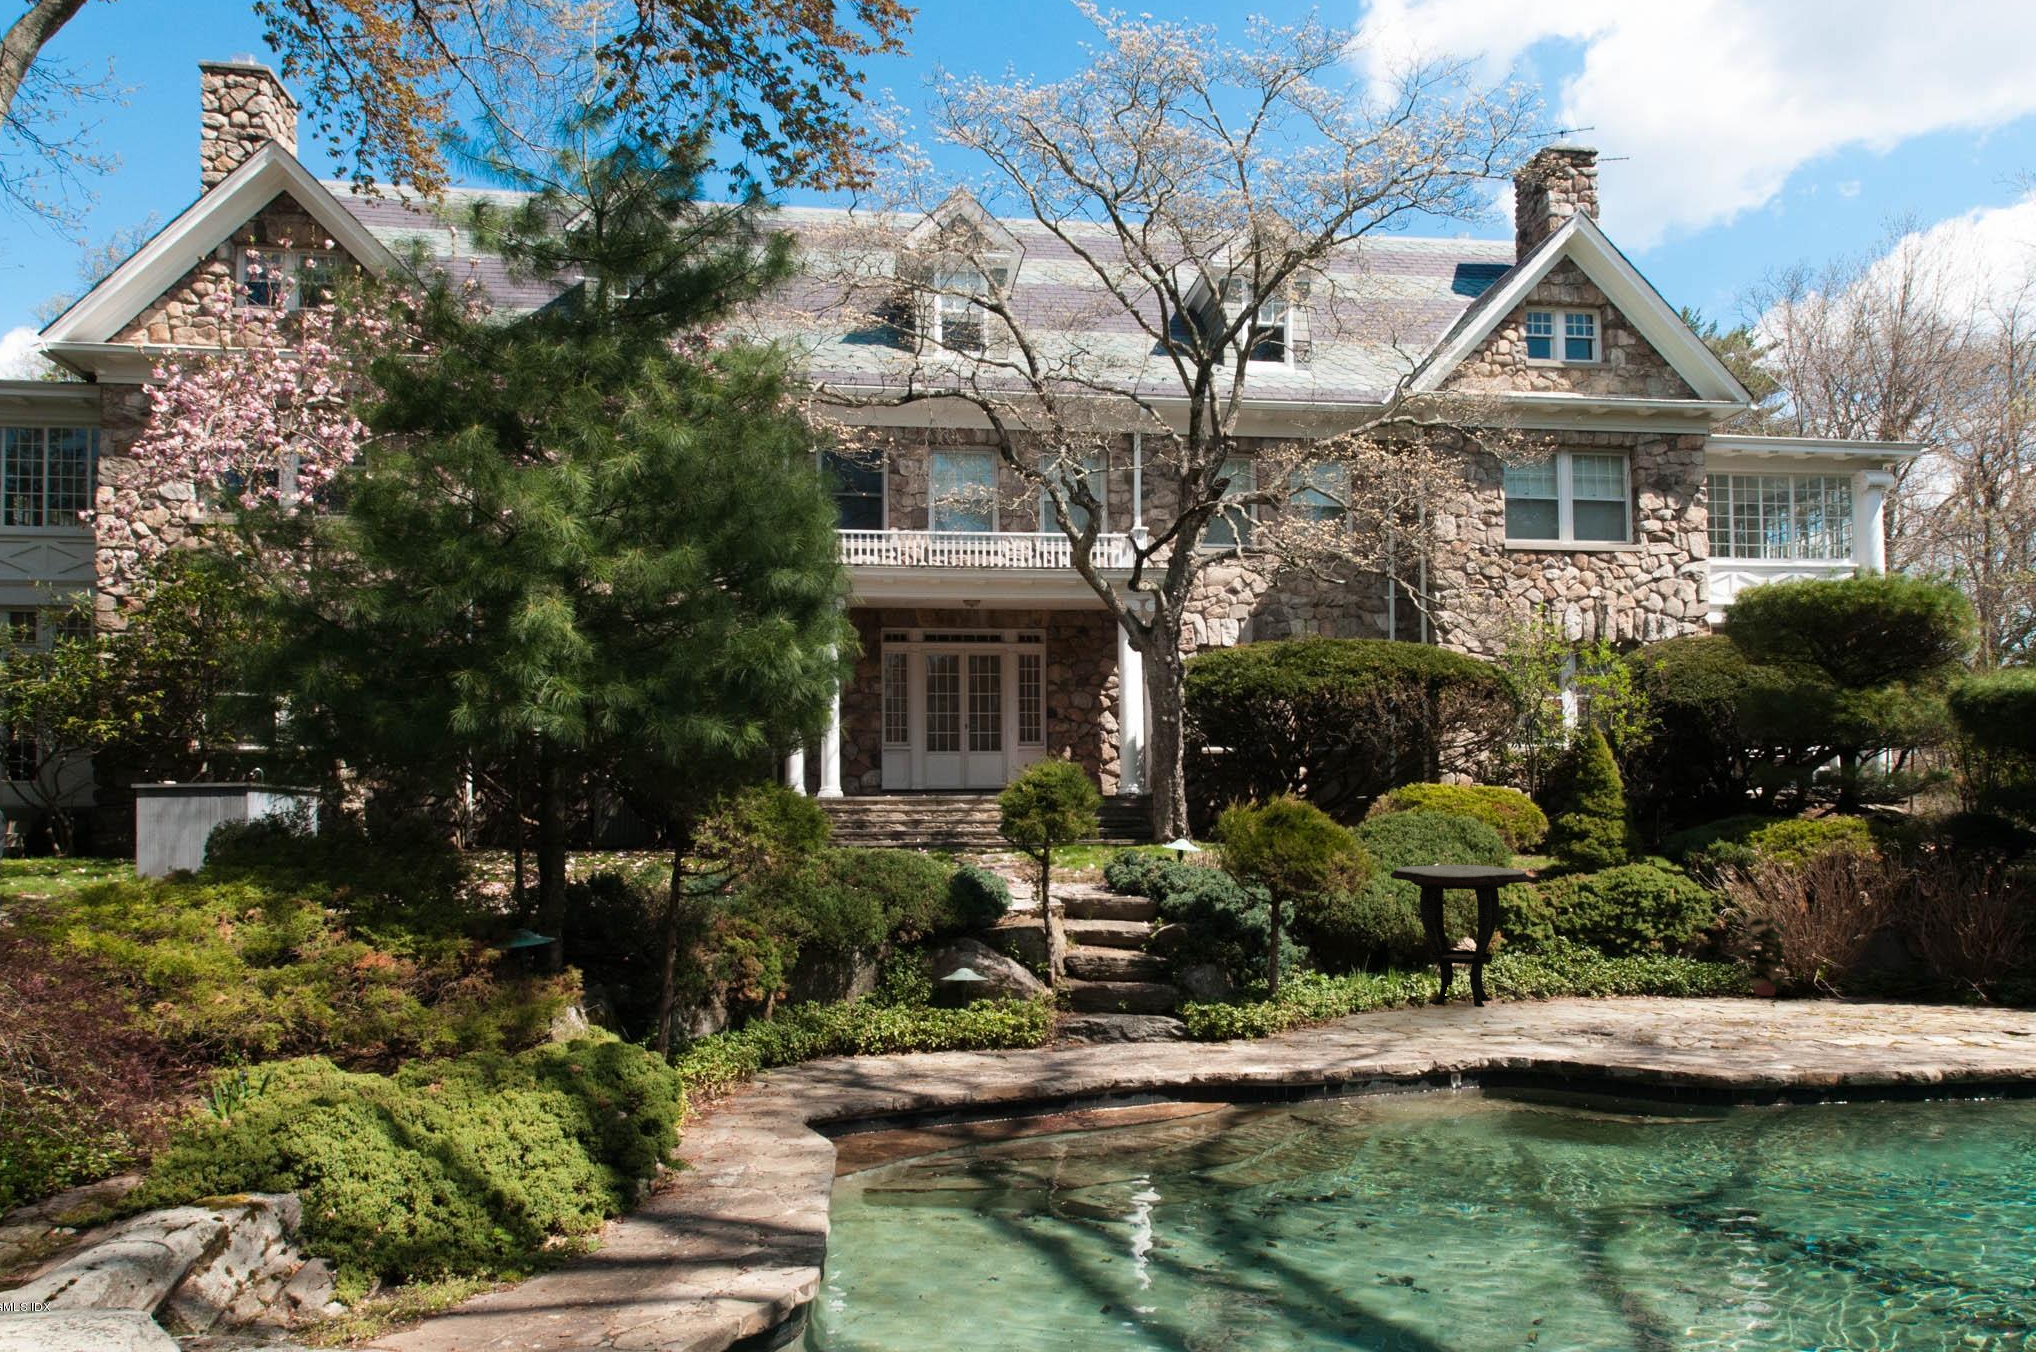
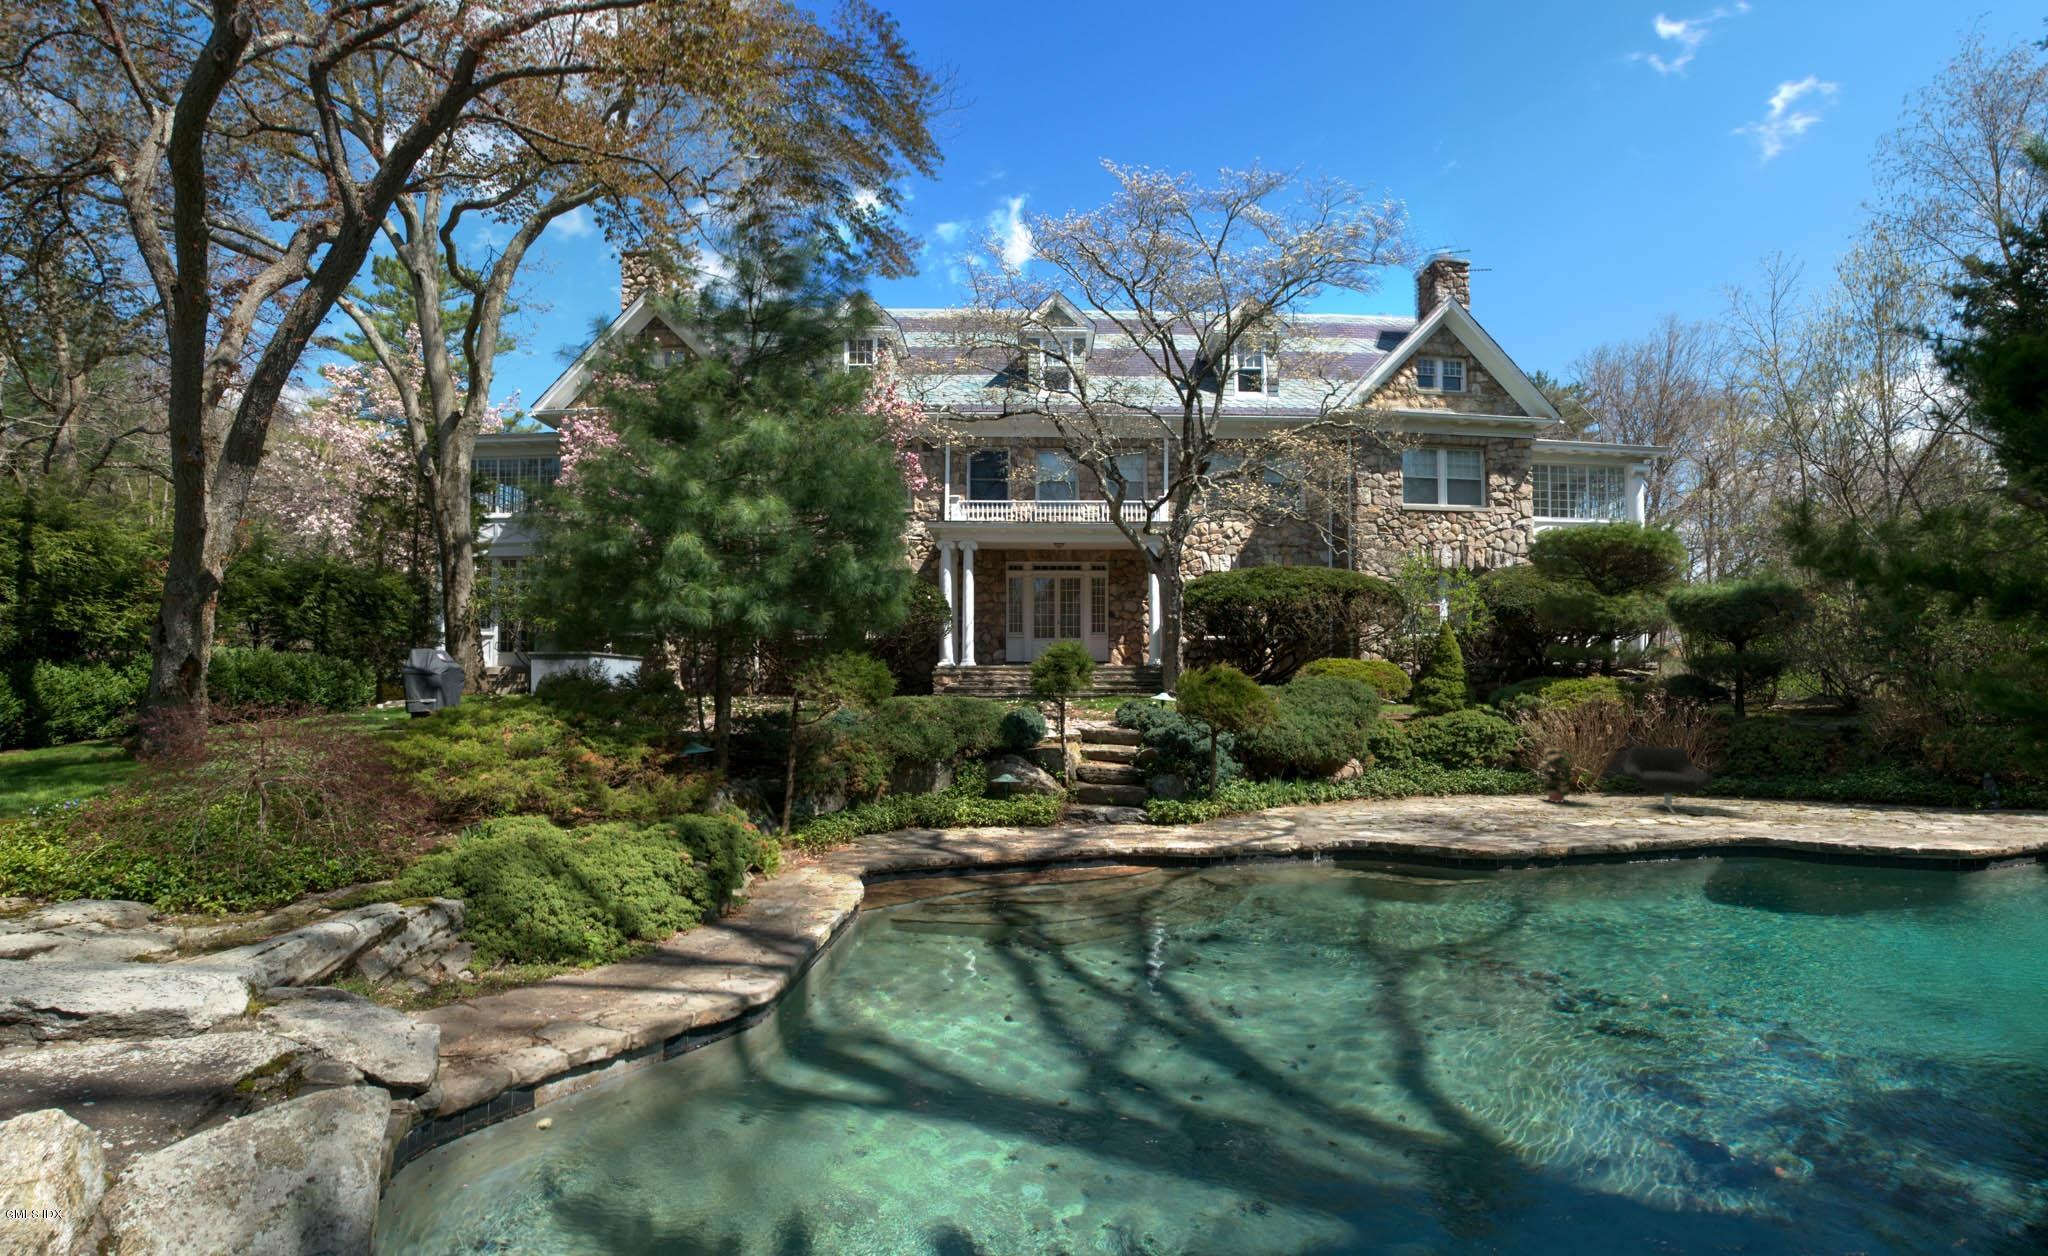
side table: present [1390,865,1531,1007] -> none [1295,711,1390,805]
lounge chair: none [1855,910,1976,1008] -> present [1624,746,1713,813]

